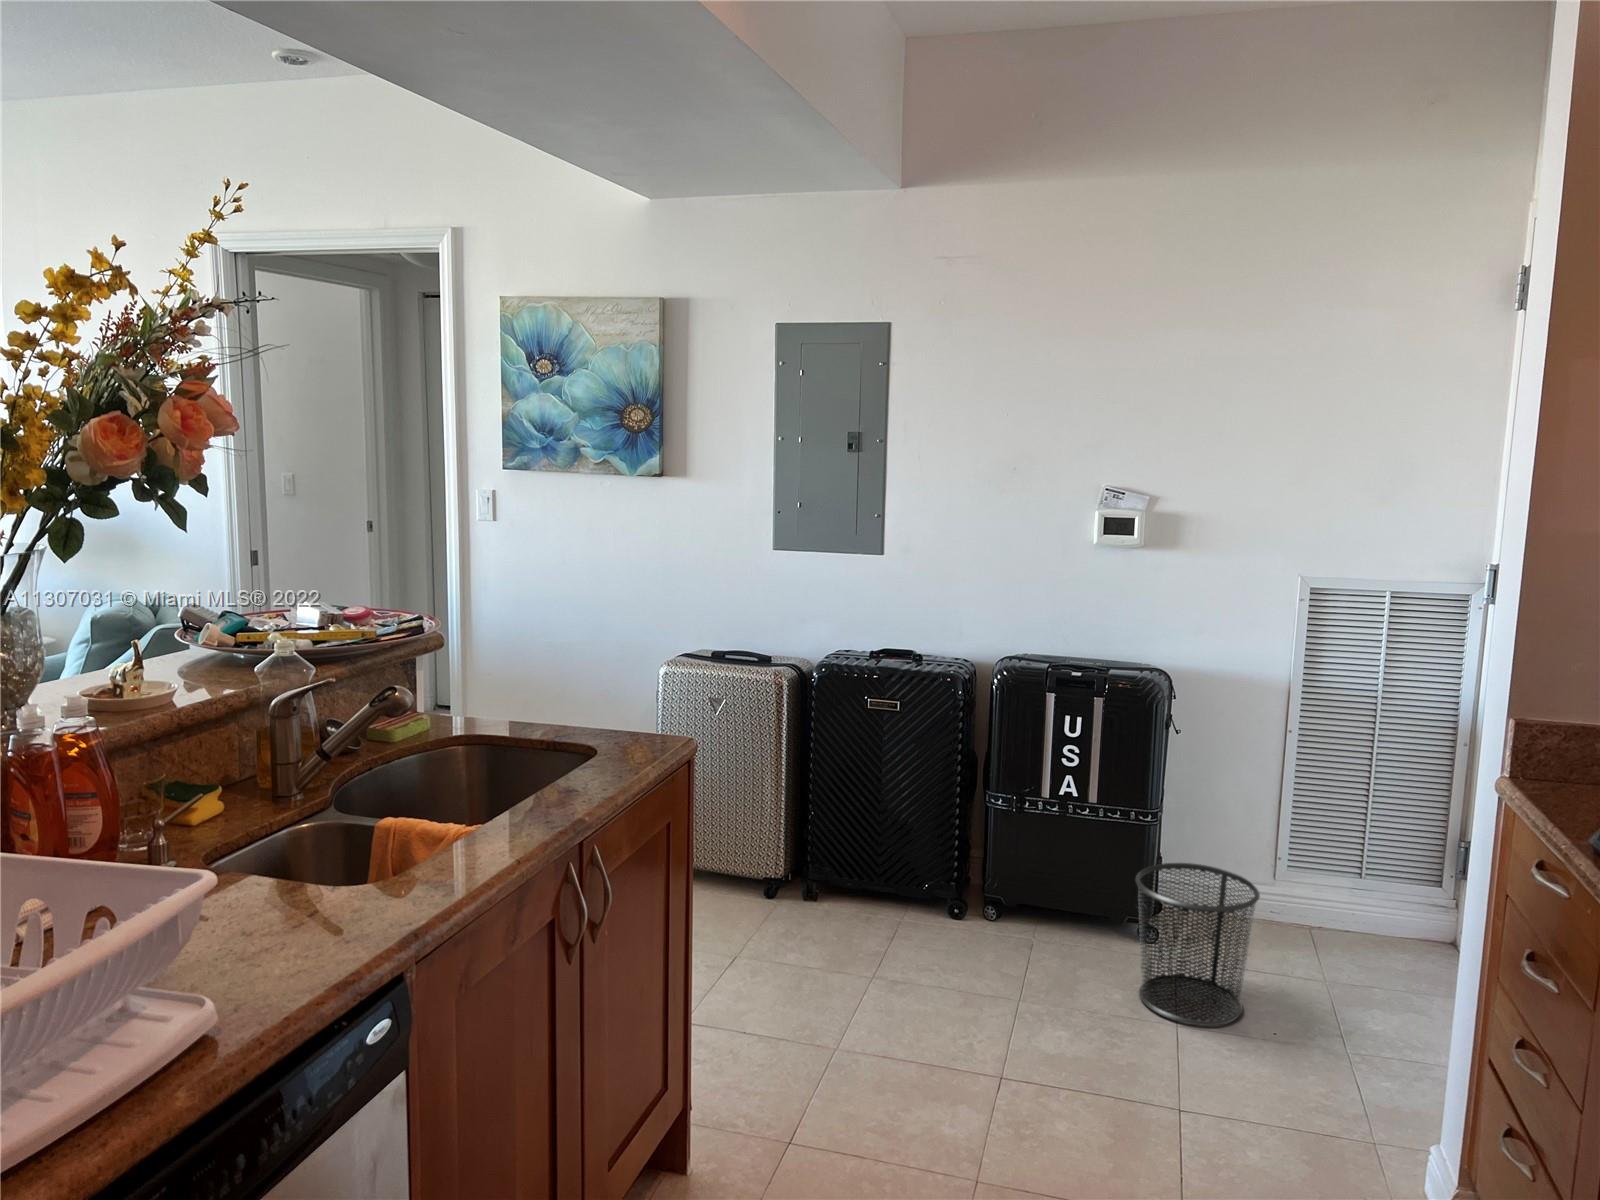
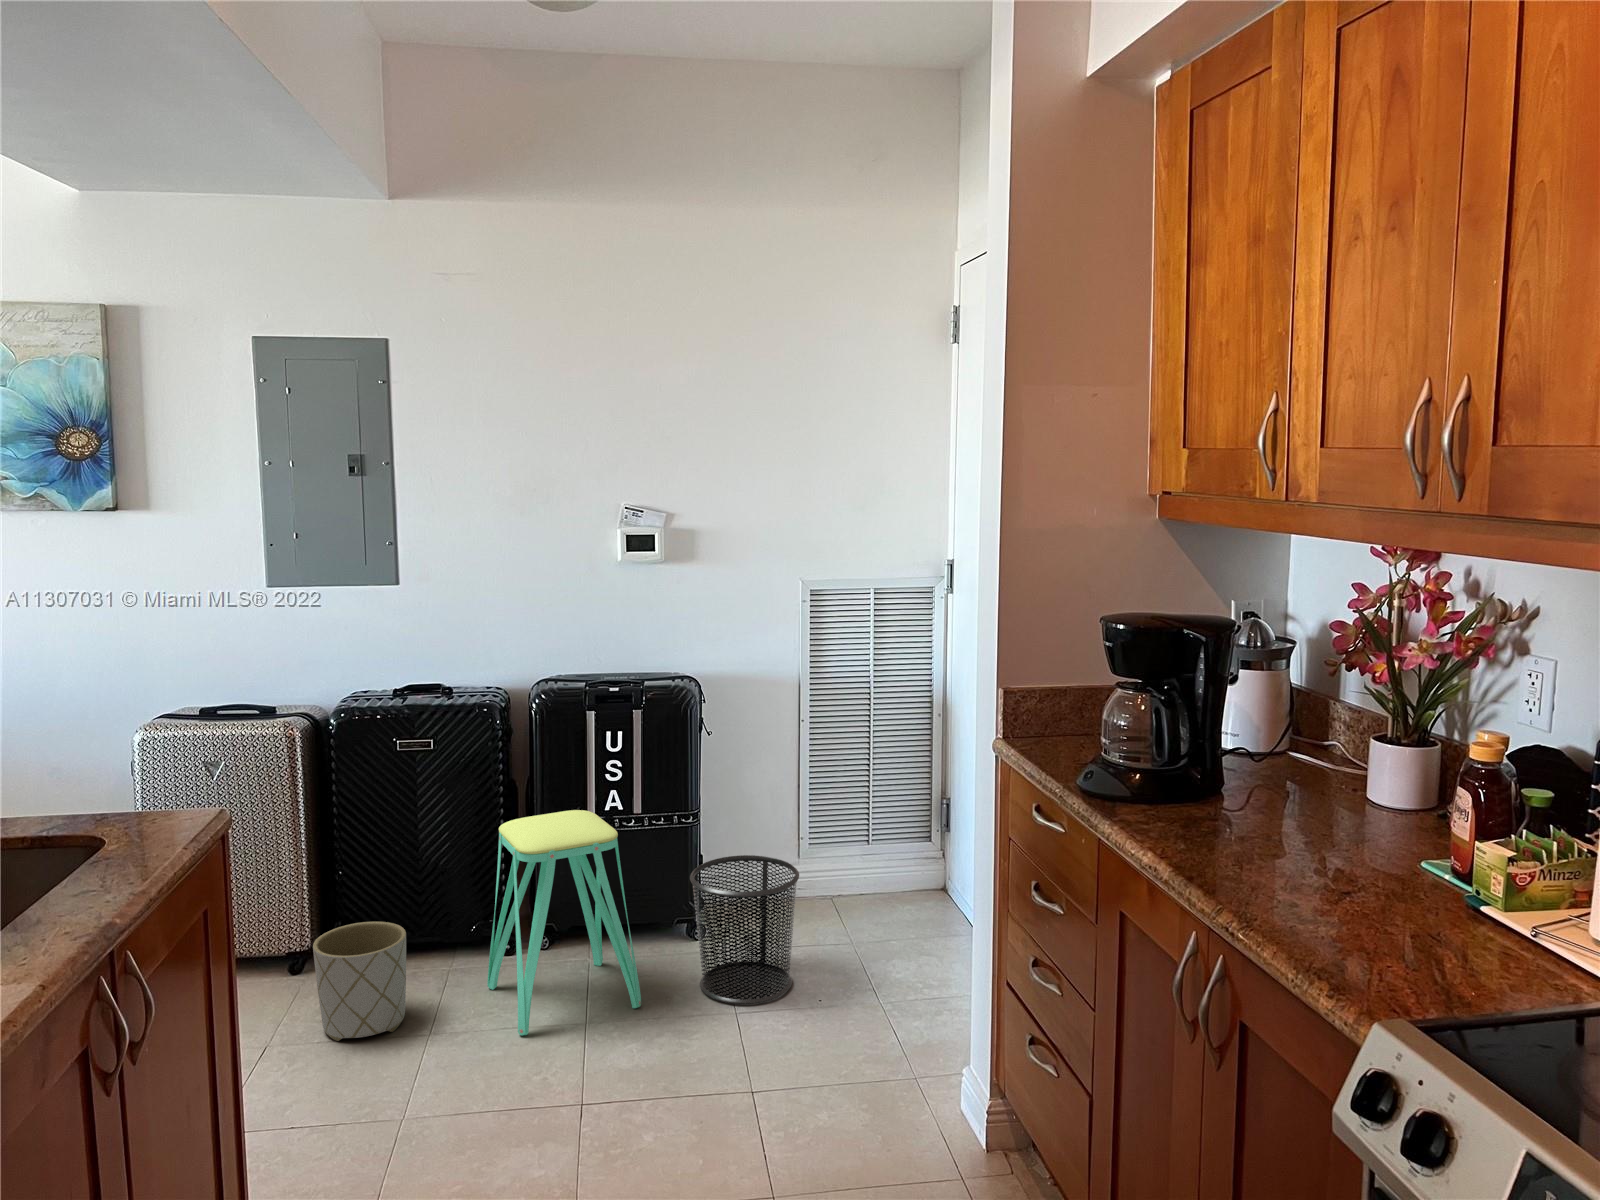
stool: none [928,789,1073,1001] -> present [487,810,641,1035]
planter: none [774,862,855,968] -> present [313,922,406,1041]

